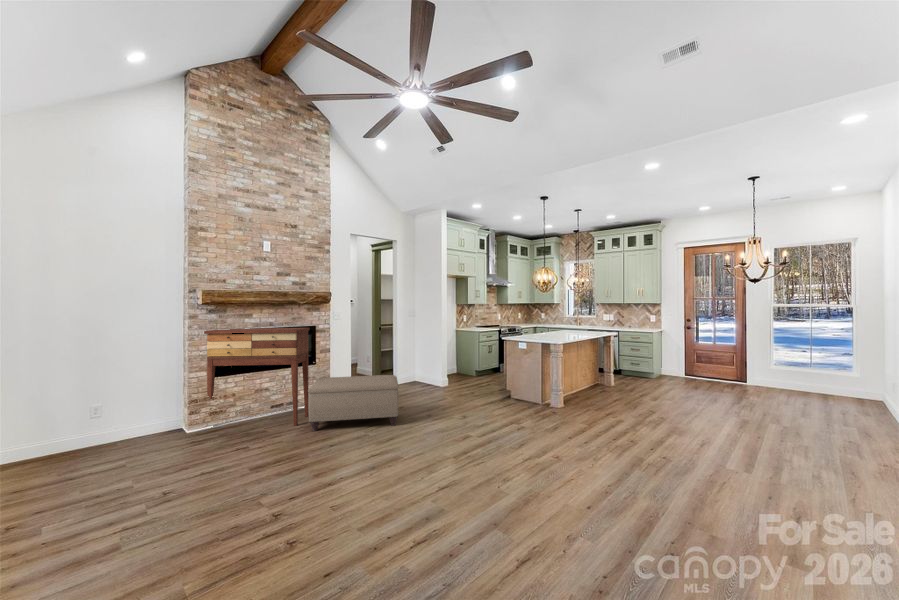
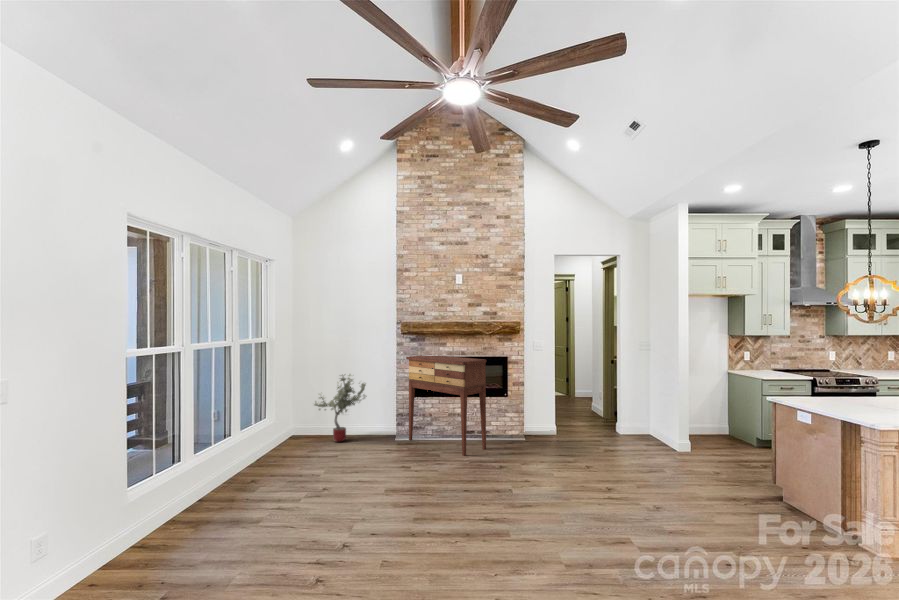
potted tree: none [44,358,147,453] -> present [314,374,366,442]
ottoman: present [308,375,398,431] -> none [464,413,566,482]

